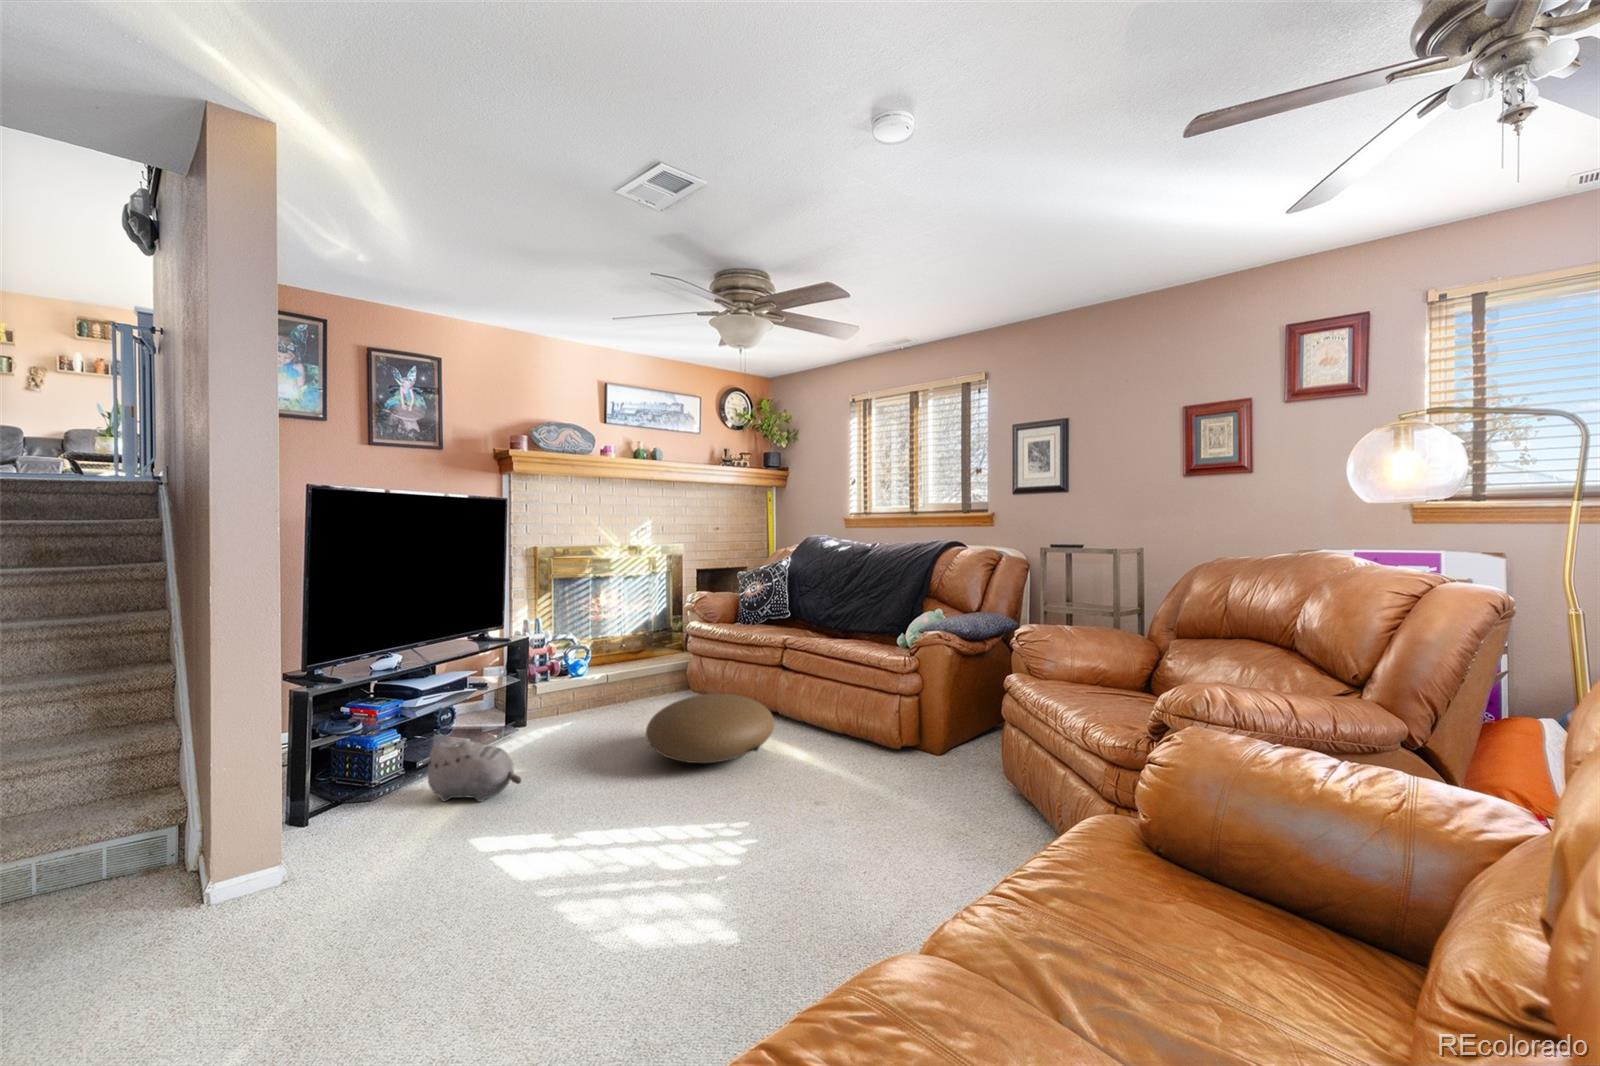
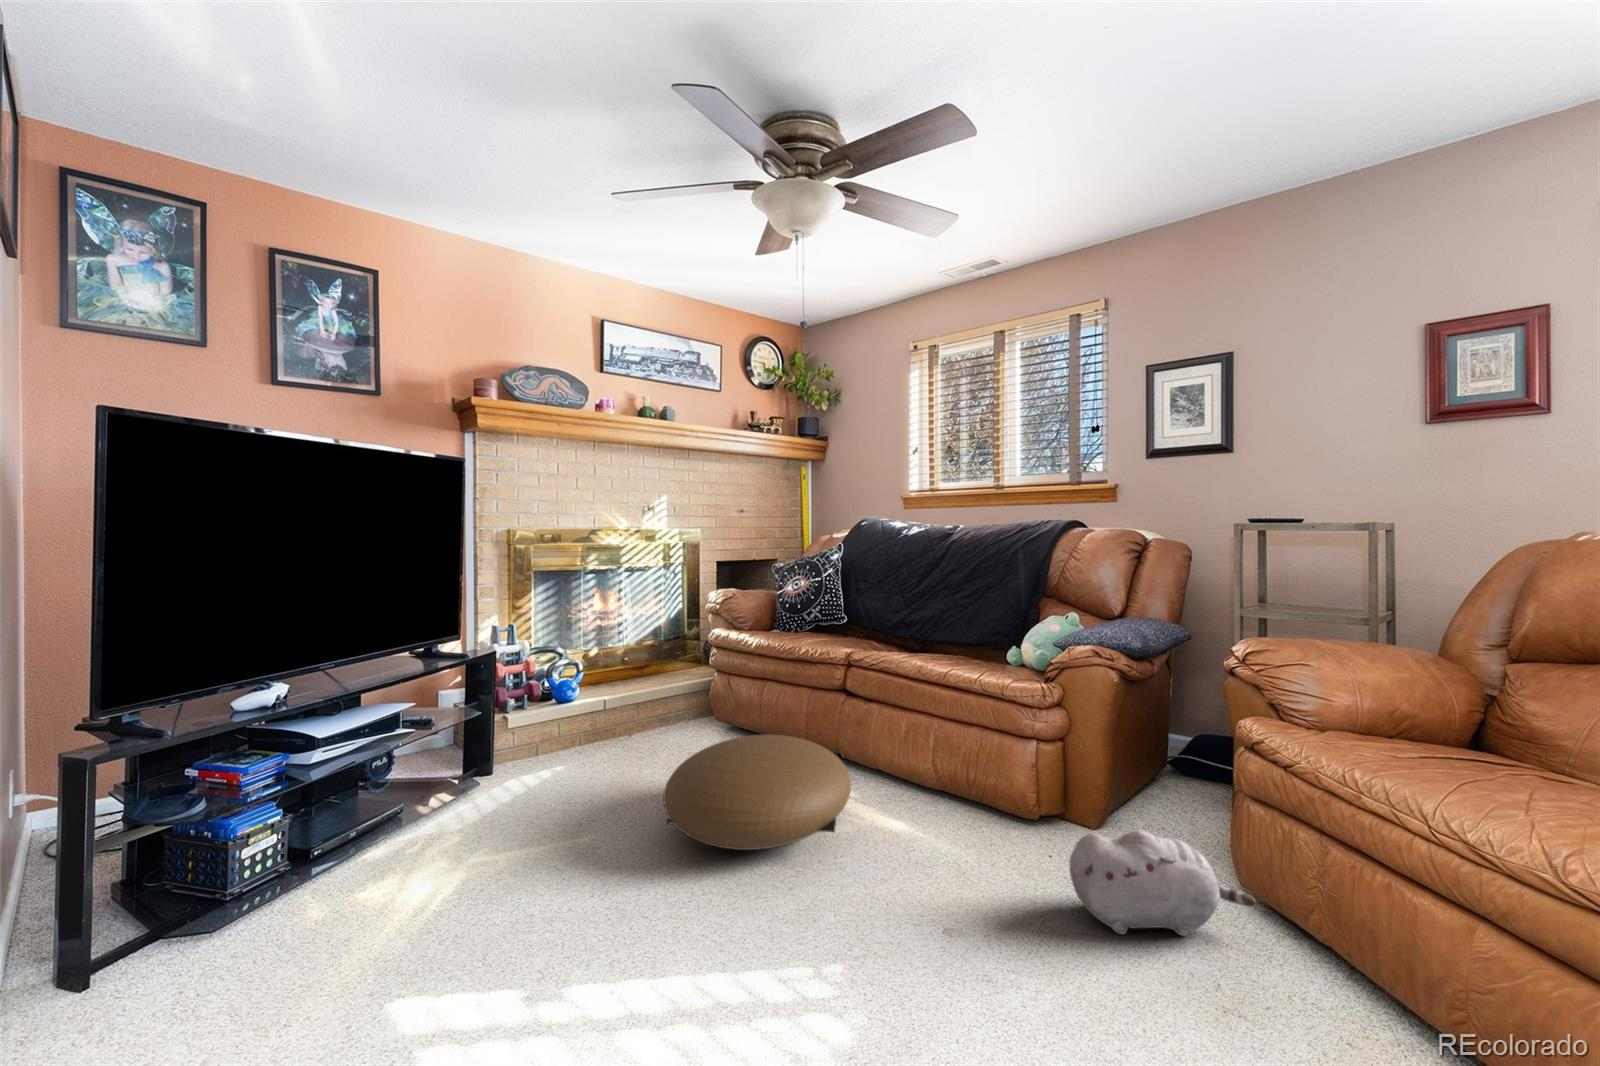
plush toy: present [424,740,521,802] -> present [1069,830,1256,936]

